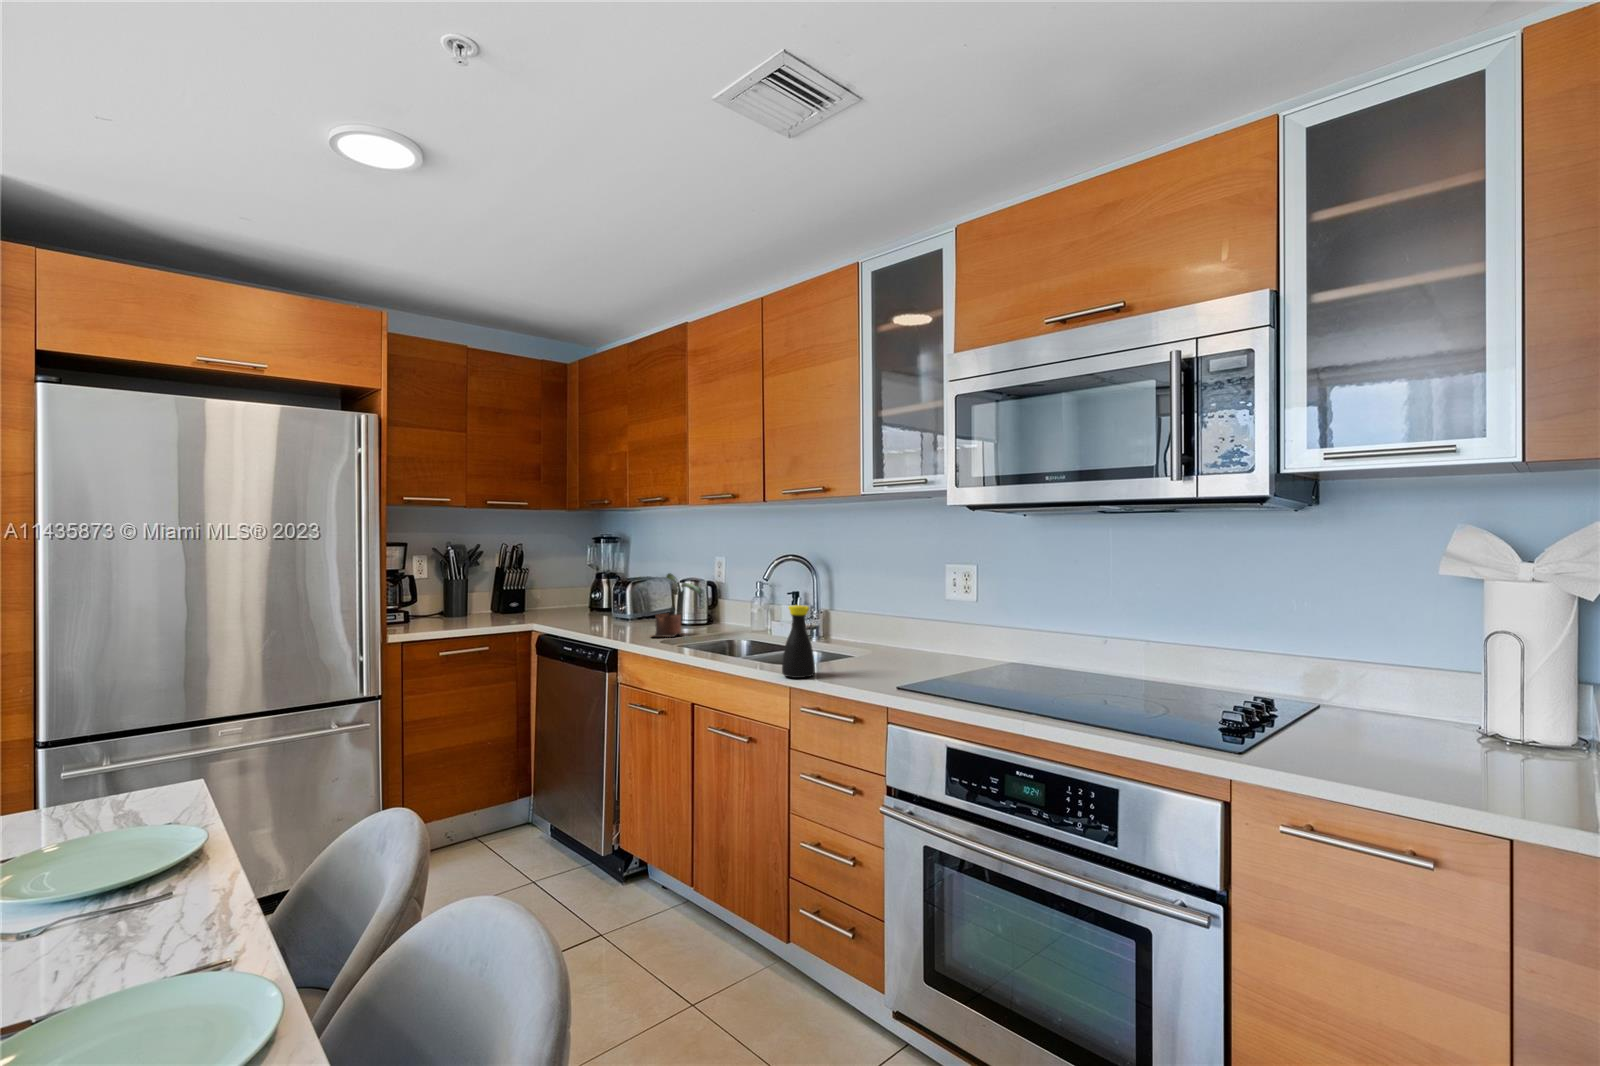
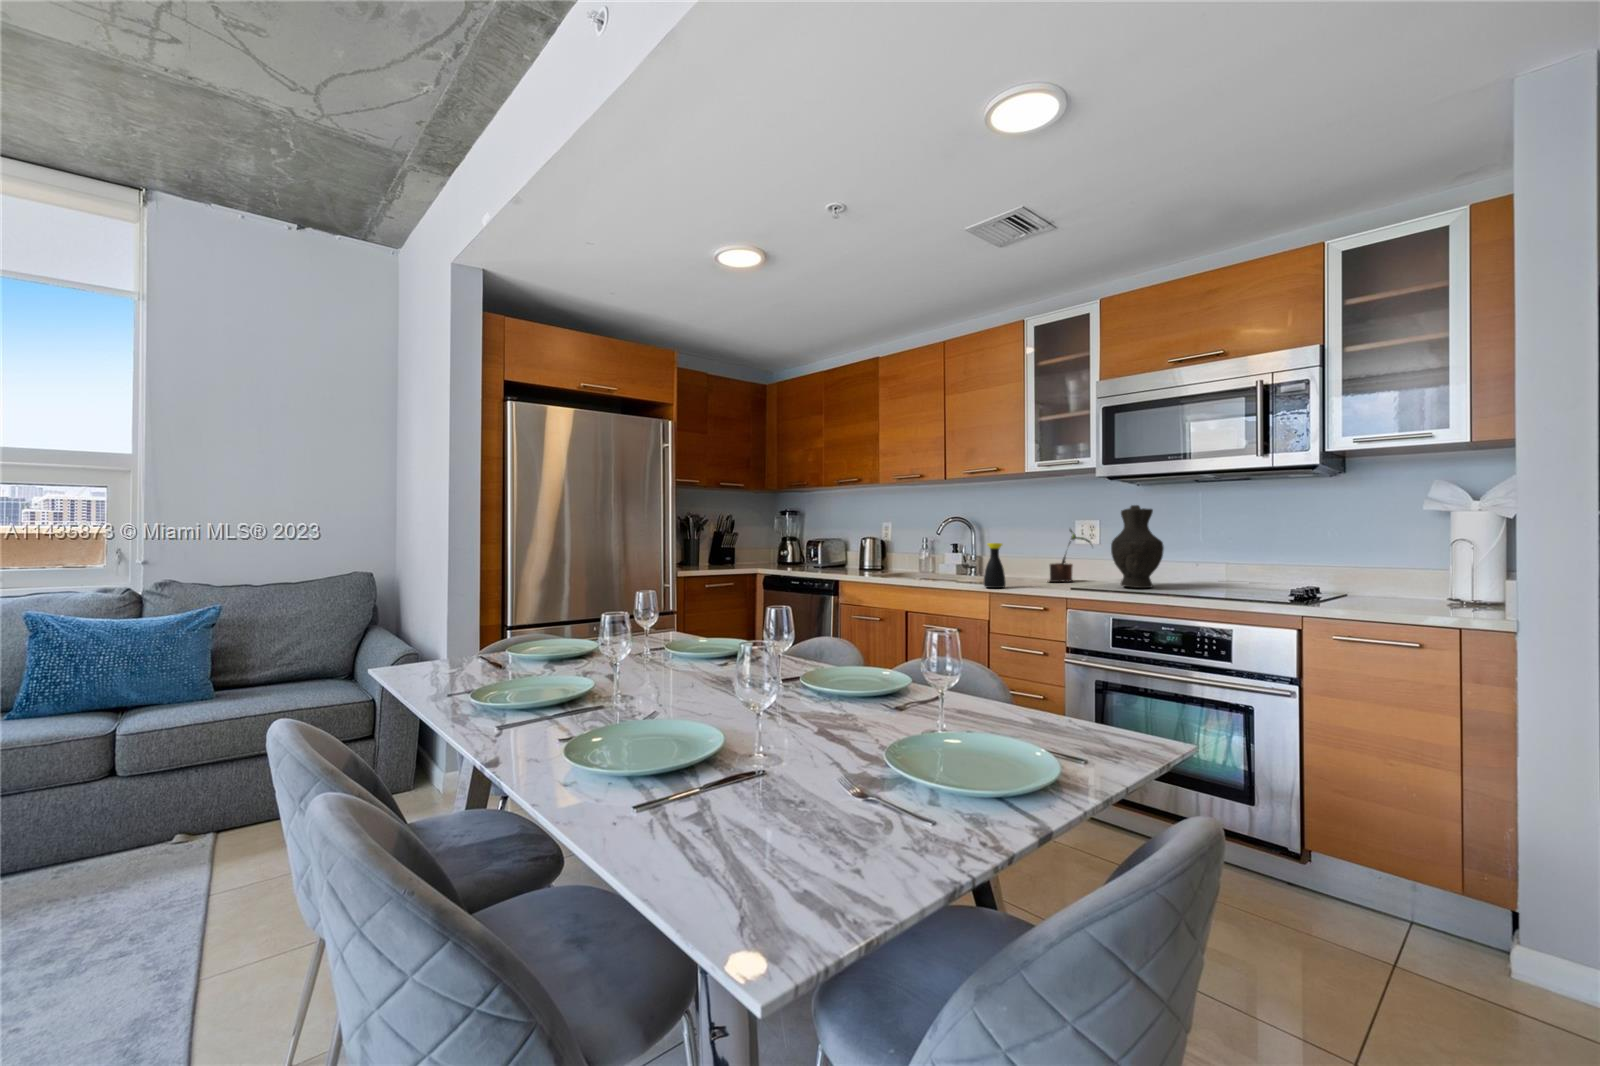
decorative vase: none [969,548,1047,685] -> present [1111,505,1164,588]
potted plant: present [651,573,701,637] -> present [1050,529,1091,582]

